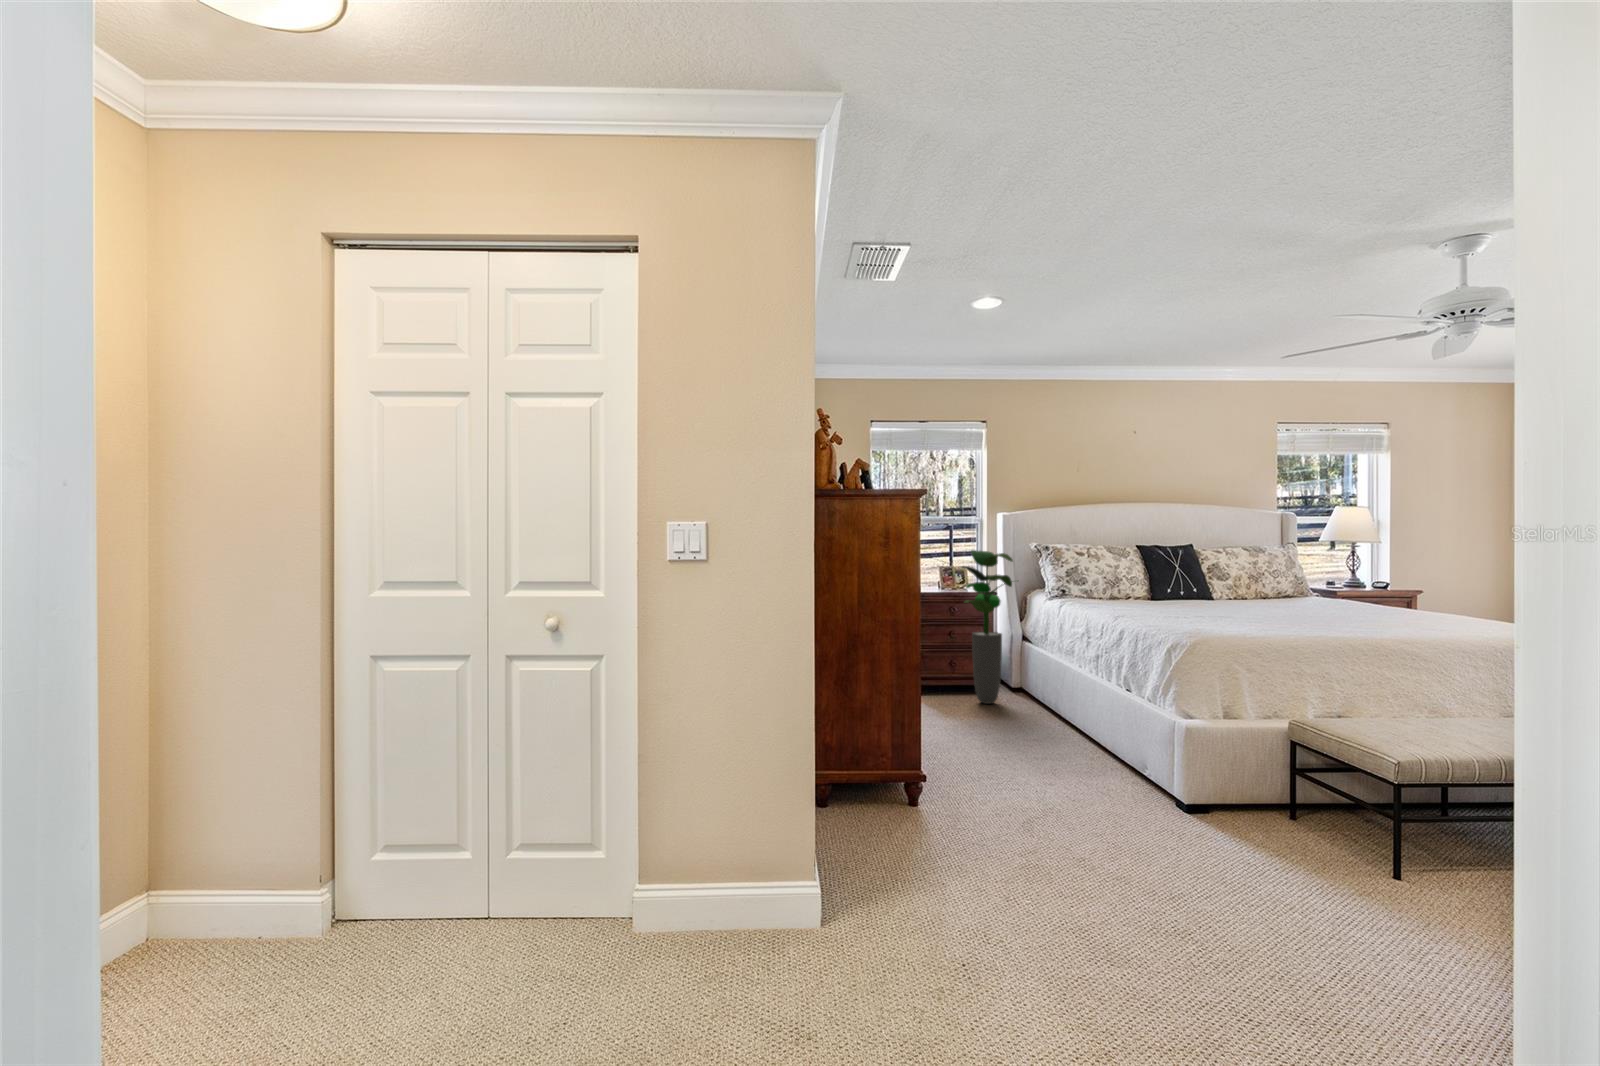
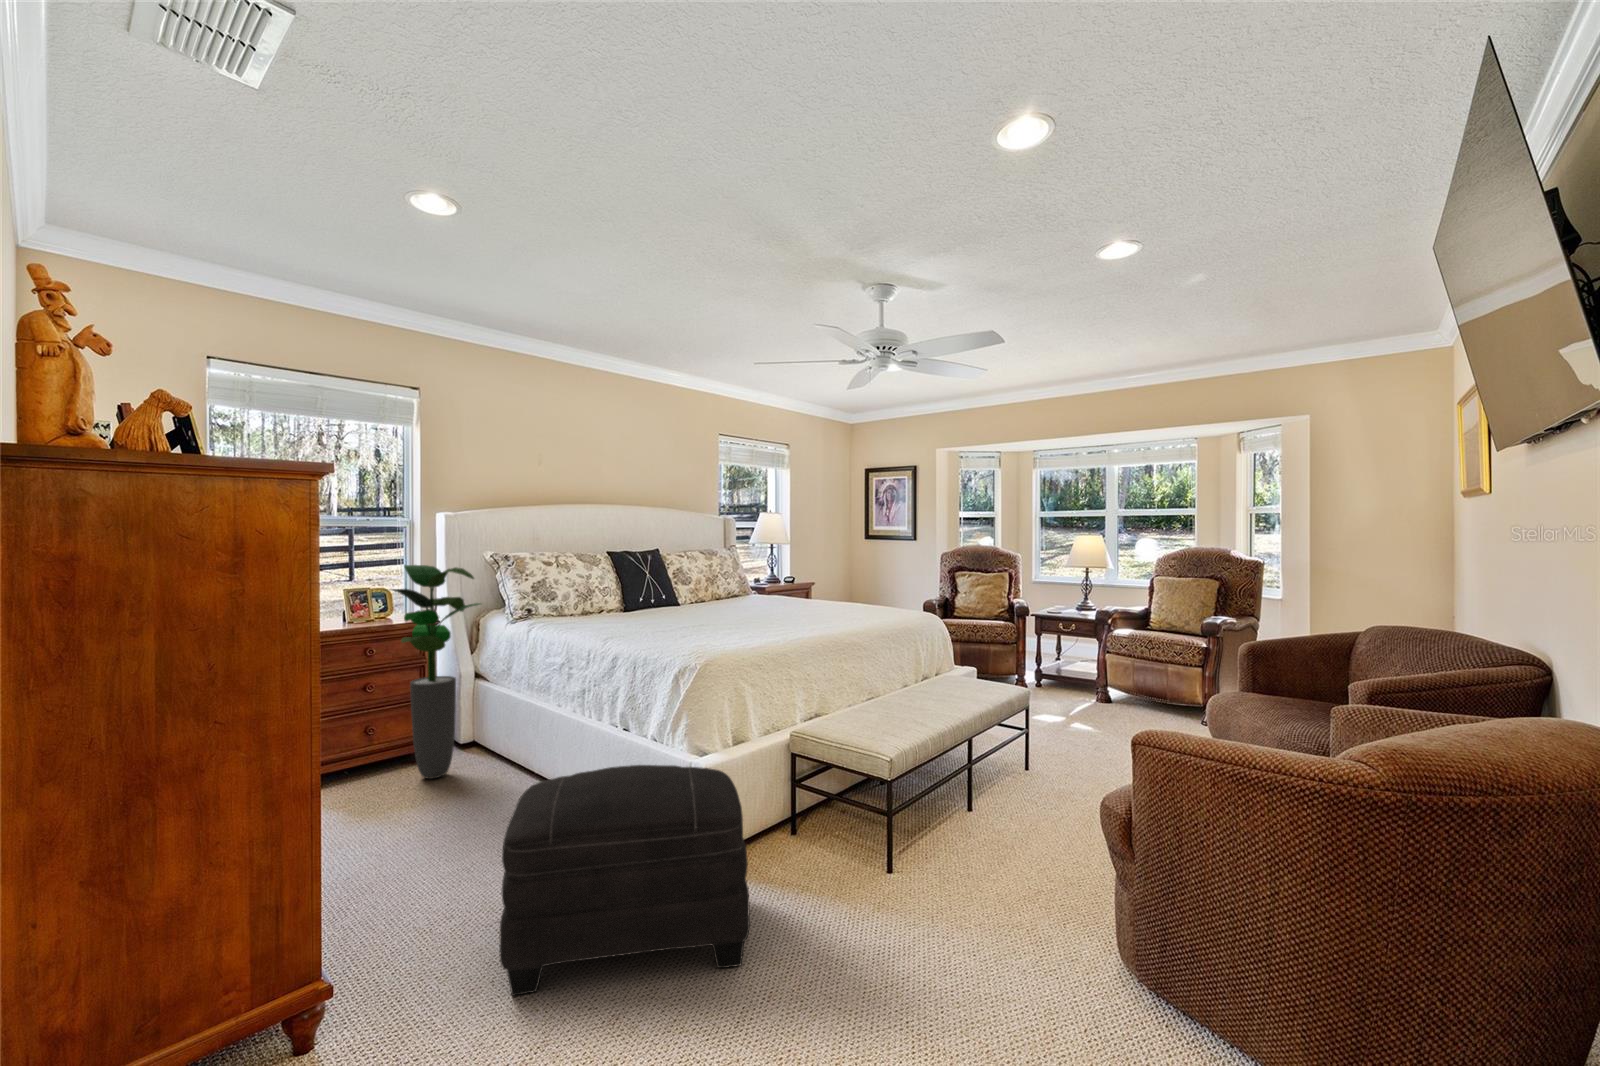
ottoman: none [966,686,1141,826] -> present [500,765,750,996]

